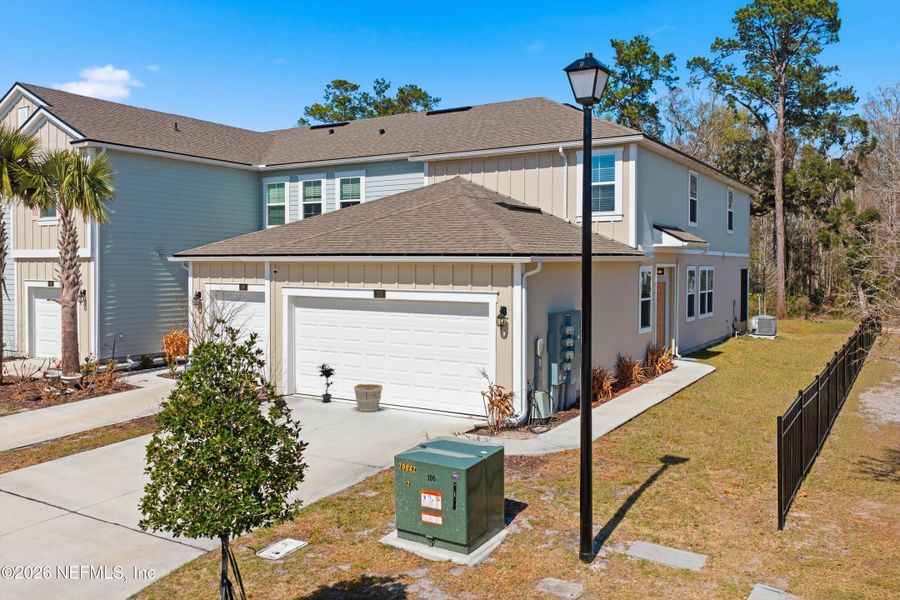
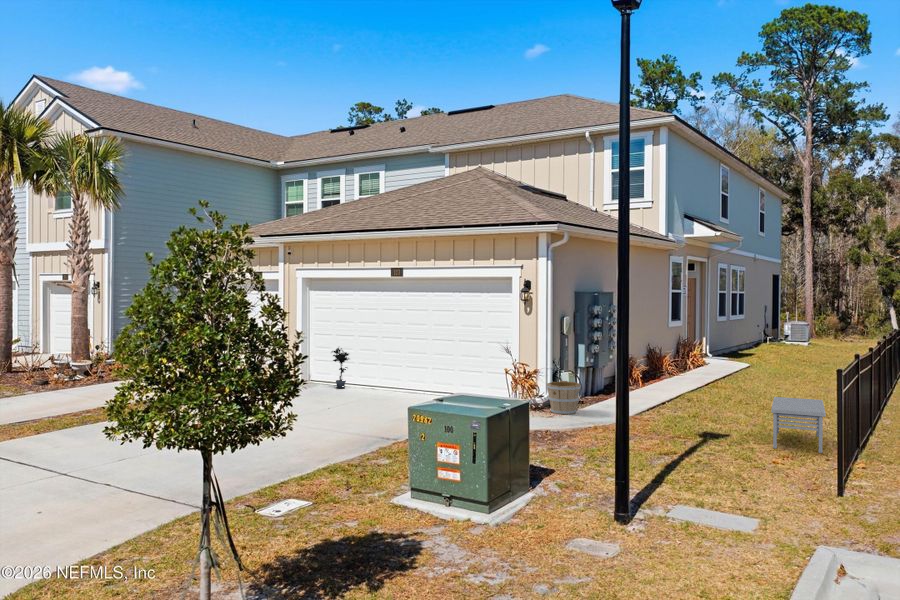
wooden bucket: present [354,384,383,412] -> present [546,381,581,414]
storage bench: none [725,420,774,478] -> present [771,397,826,453]

